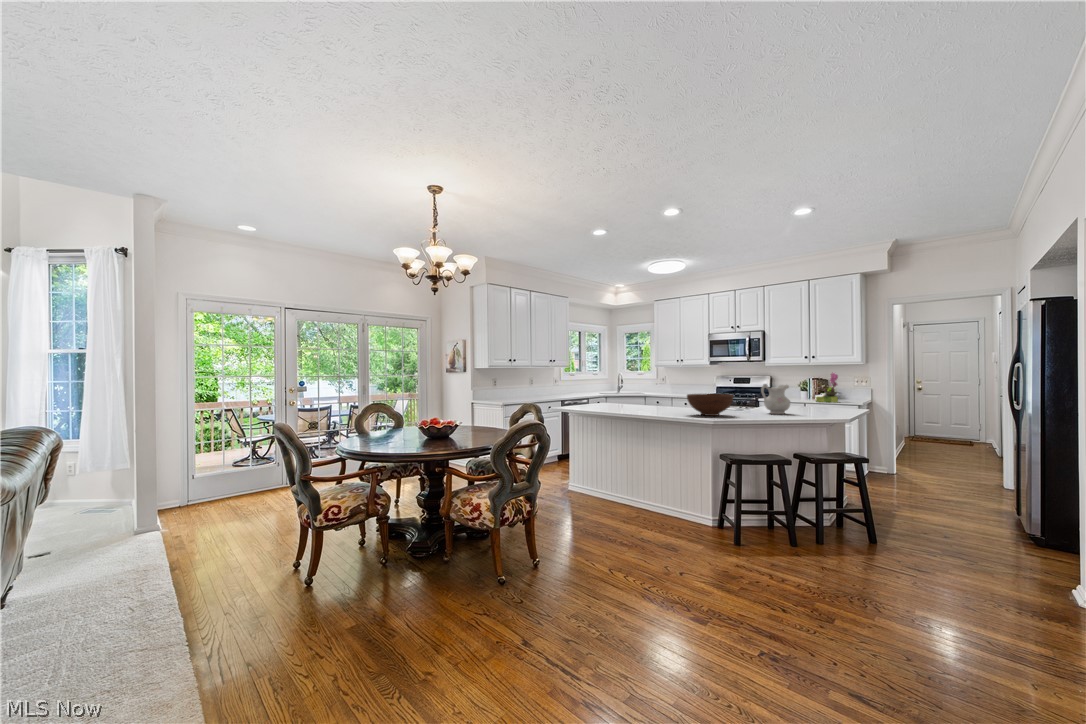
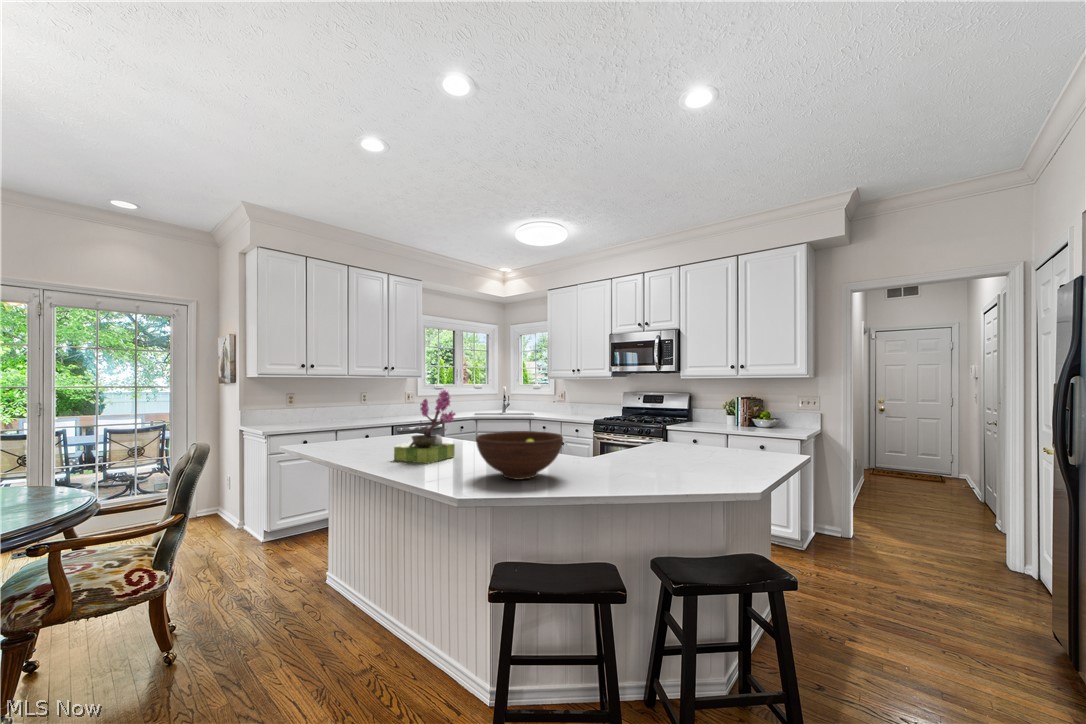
flower arrangement: present [815,372,838,403] -> present [394,390,456,464]
ceramic pitcher: present [761,384,790,414] -> none [627,413,678,471]

